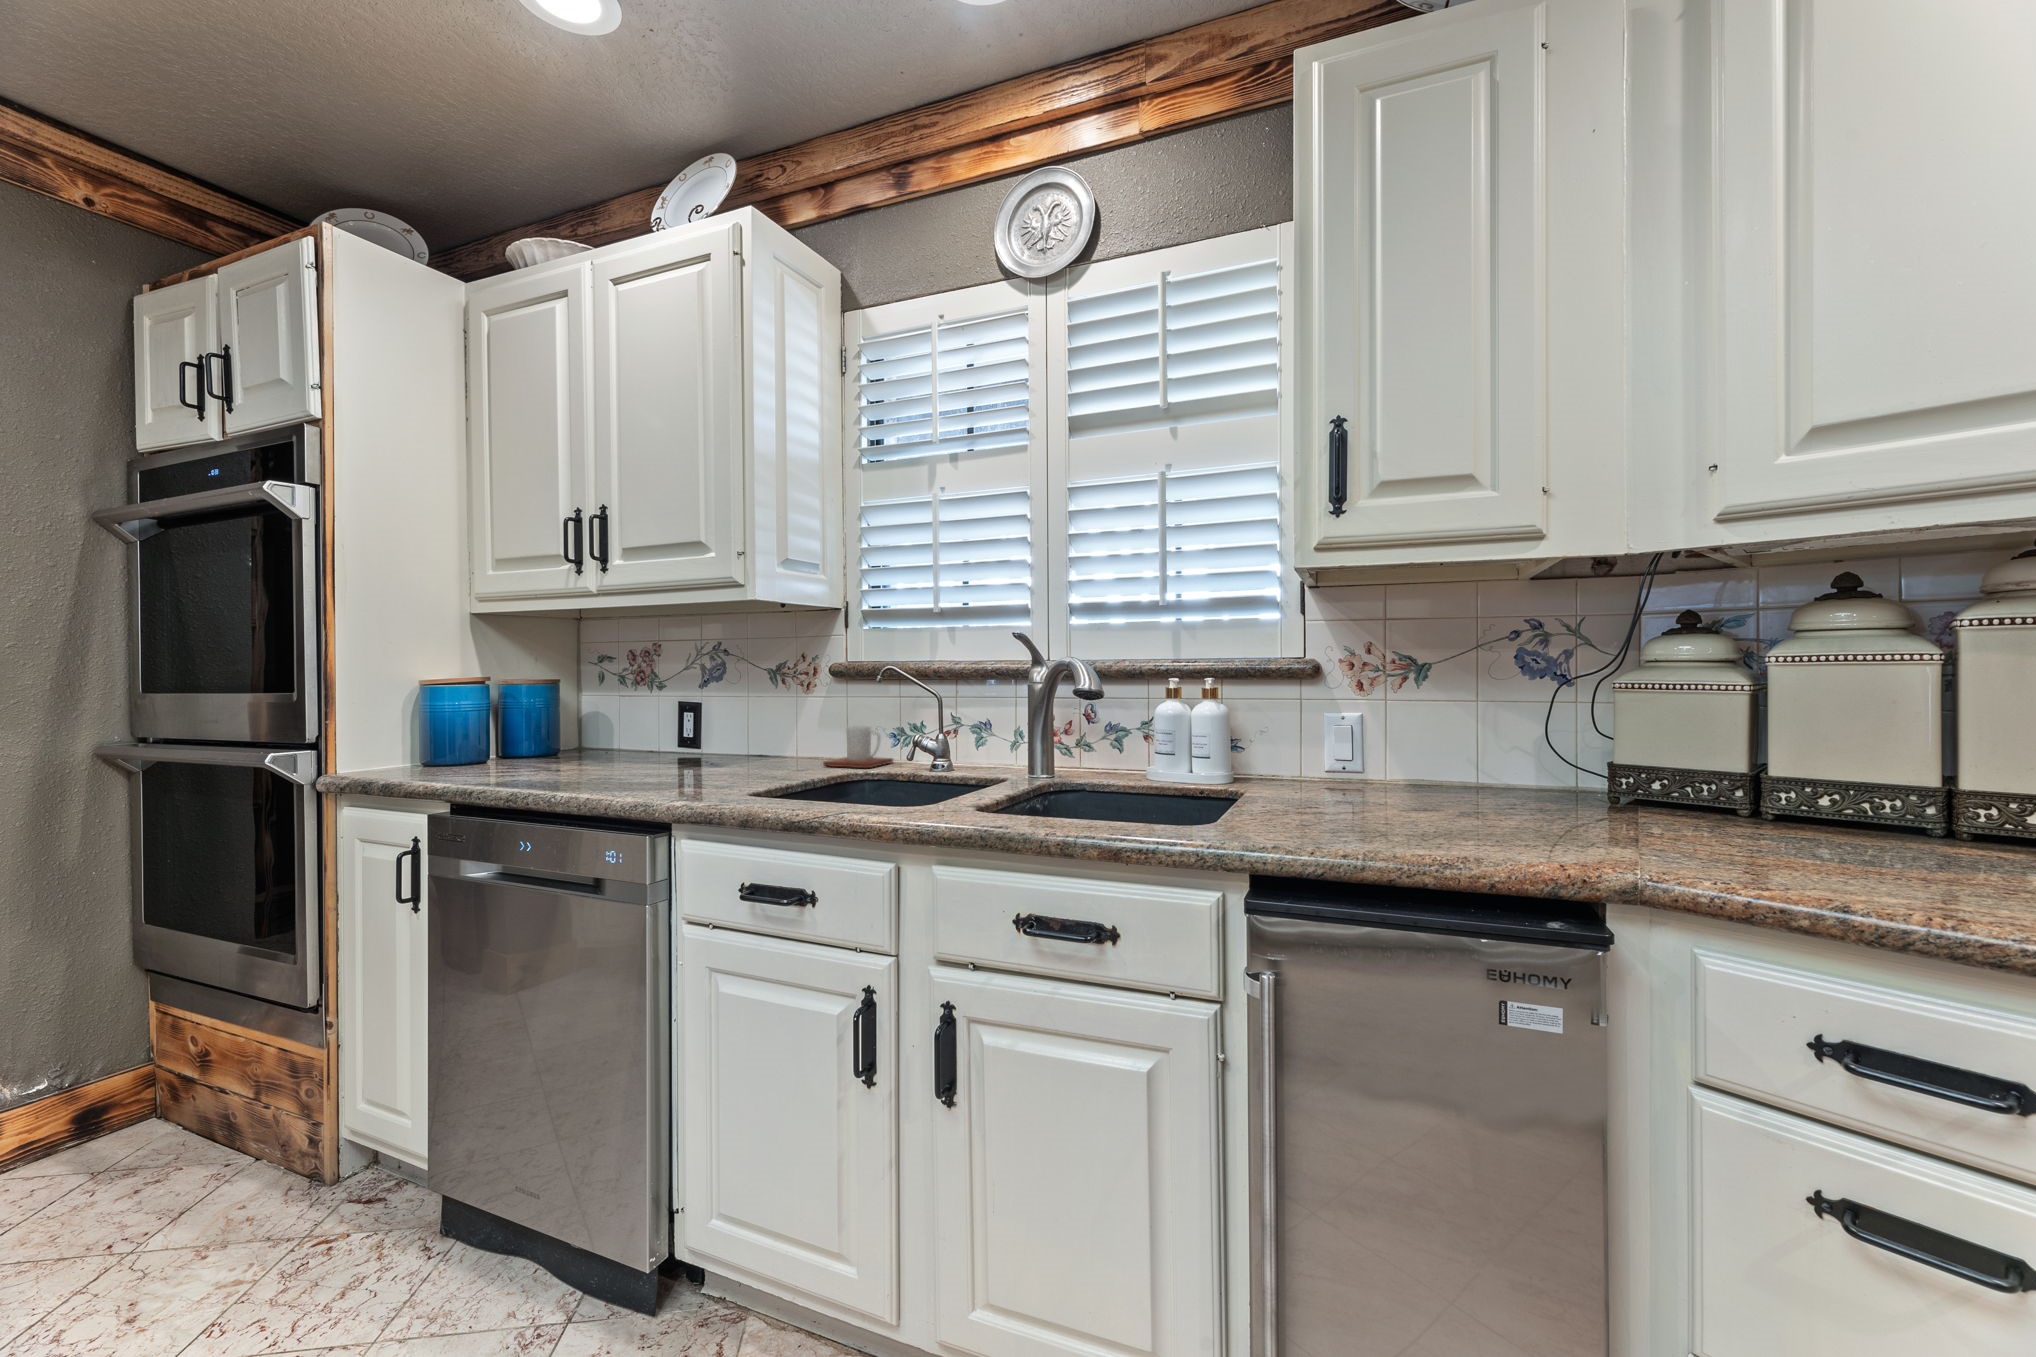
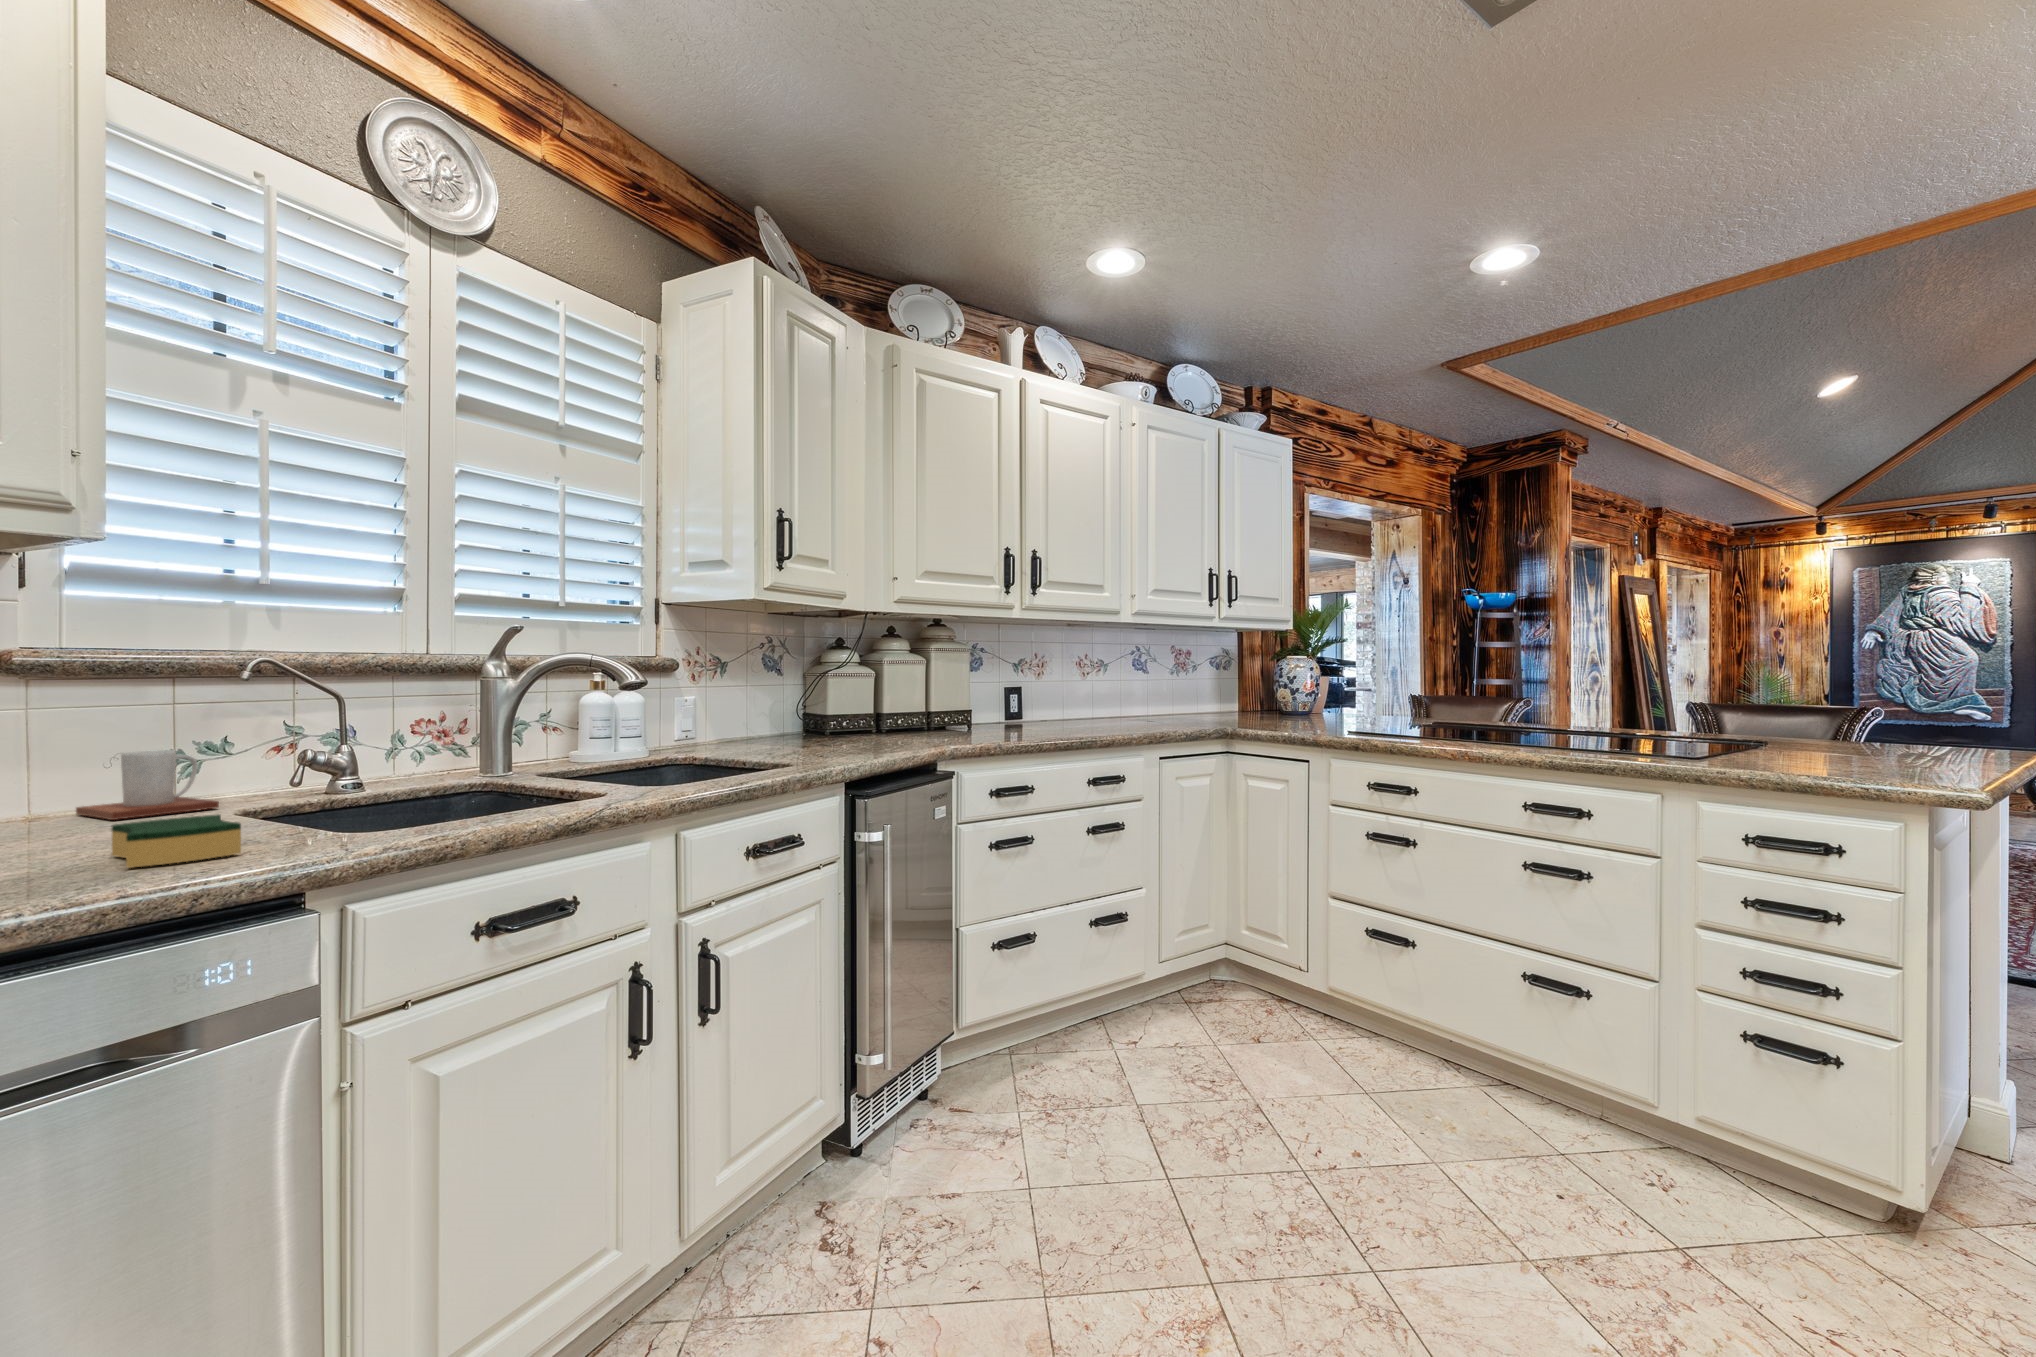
sponge: none [636,765,714,794] -> present [112,814,241,868]

